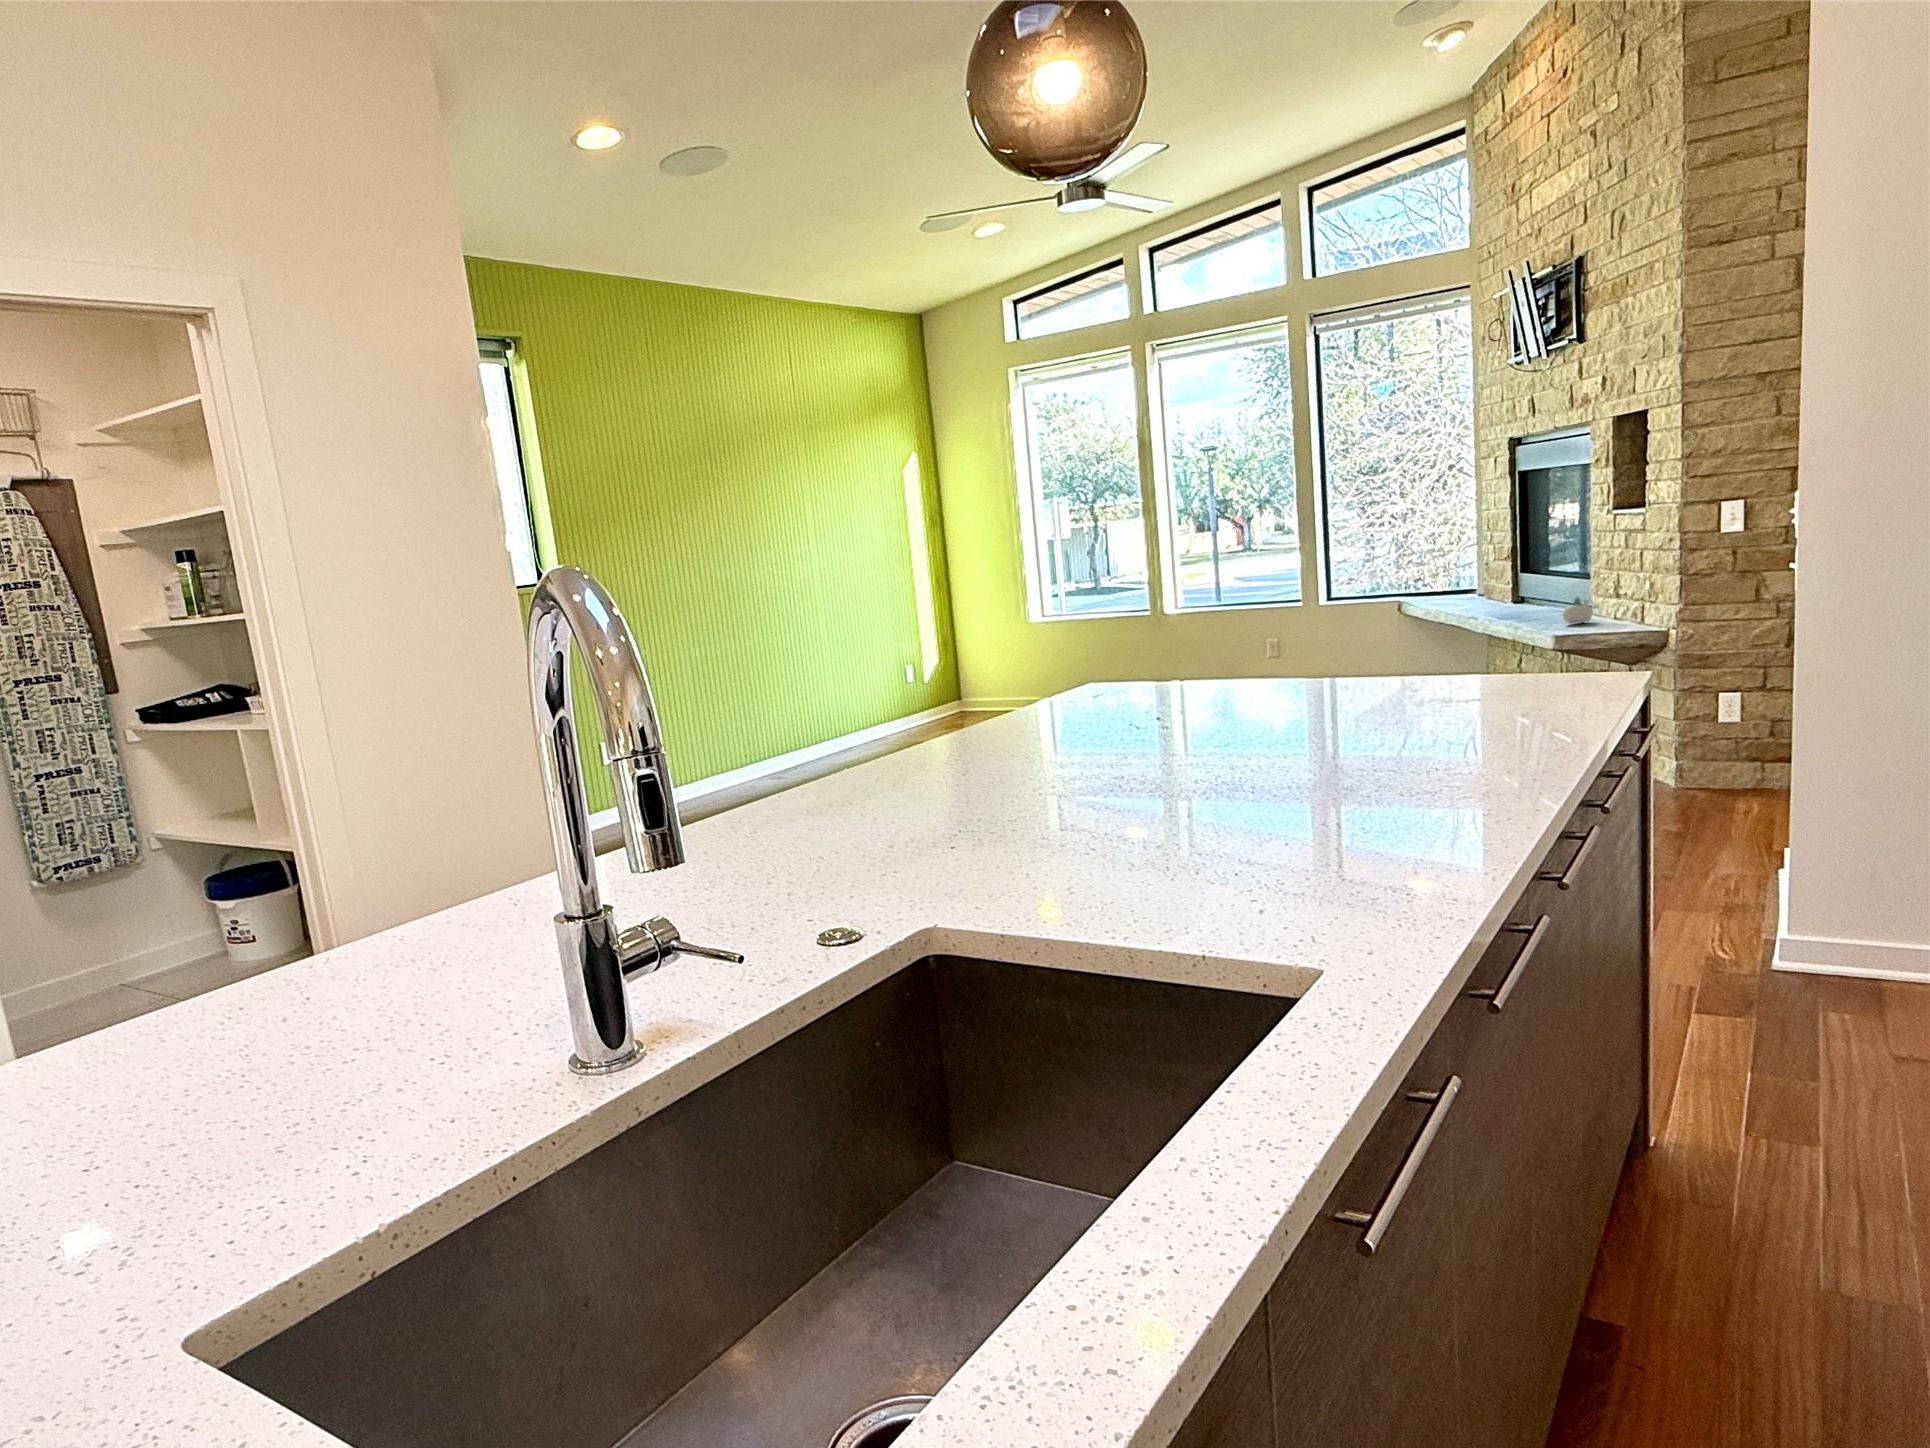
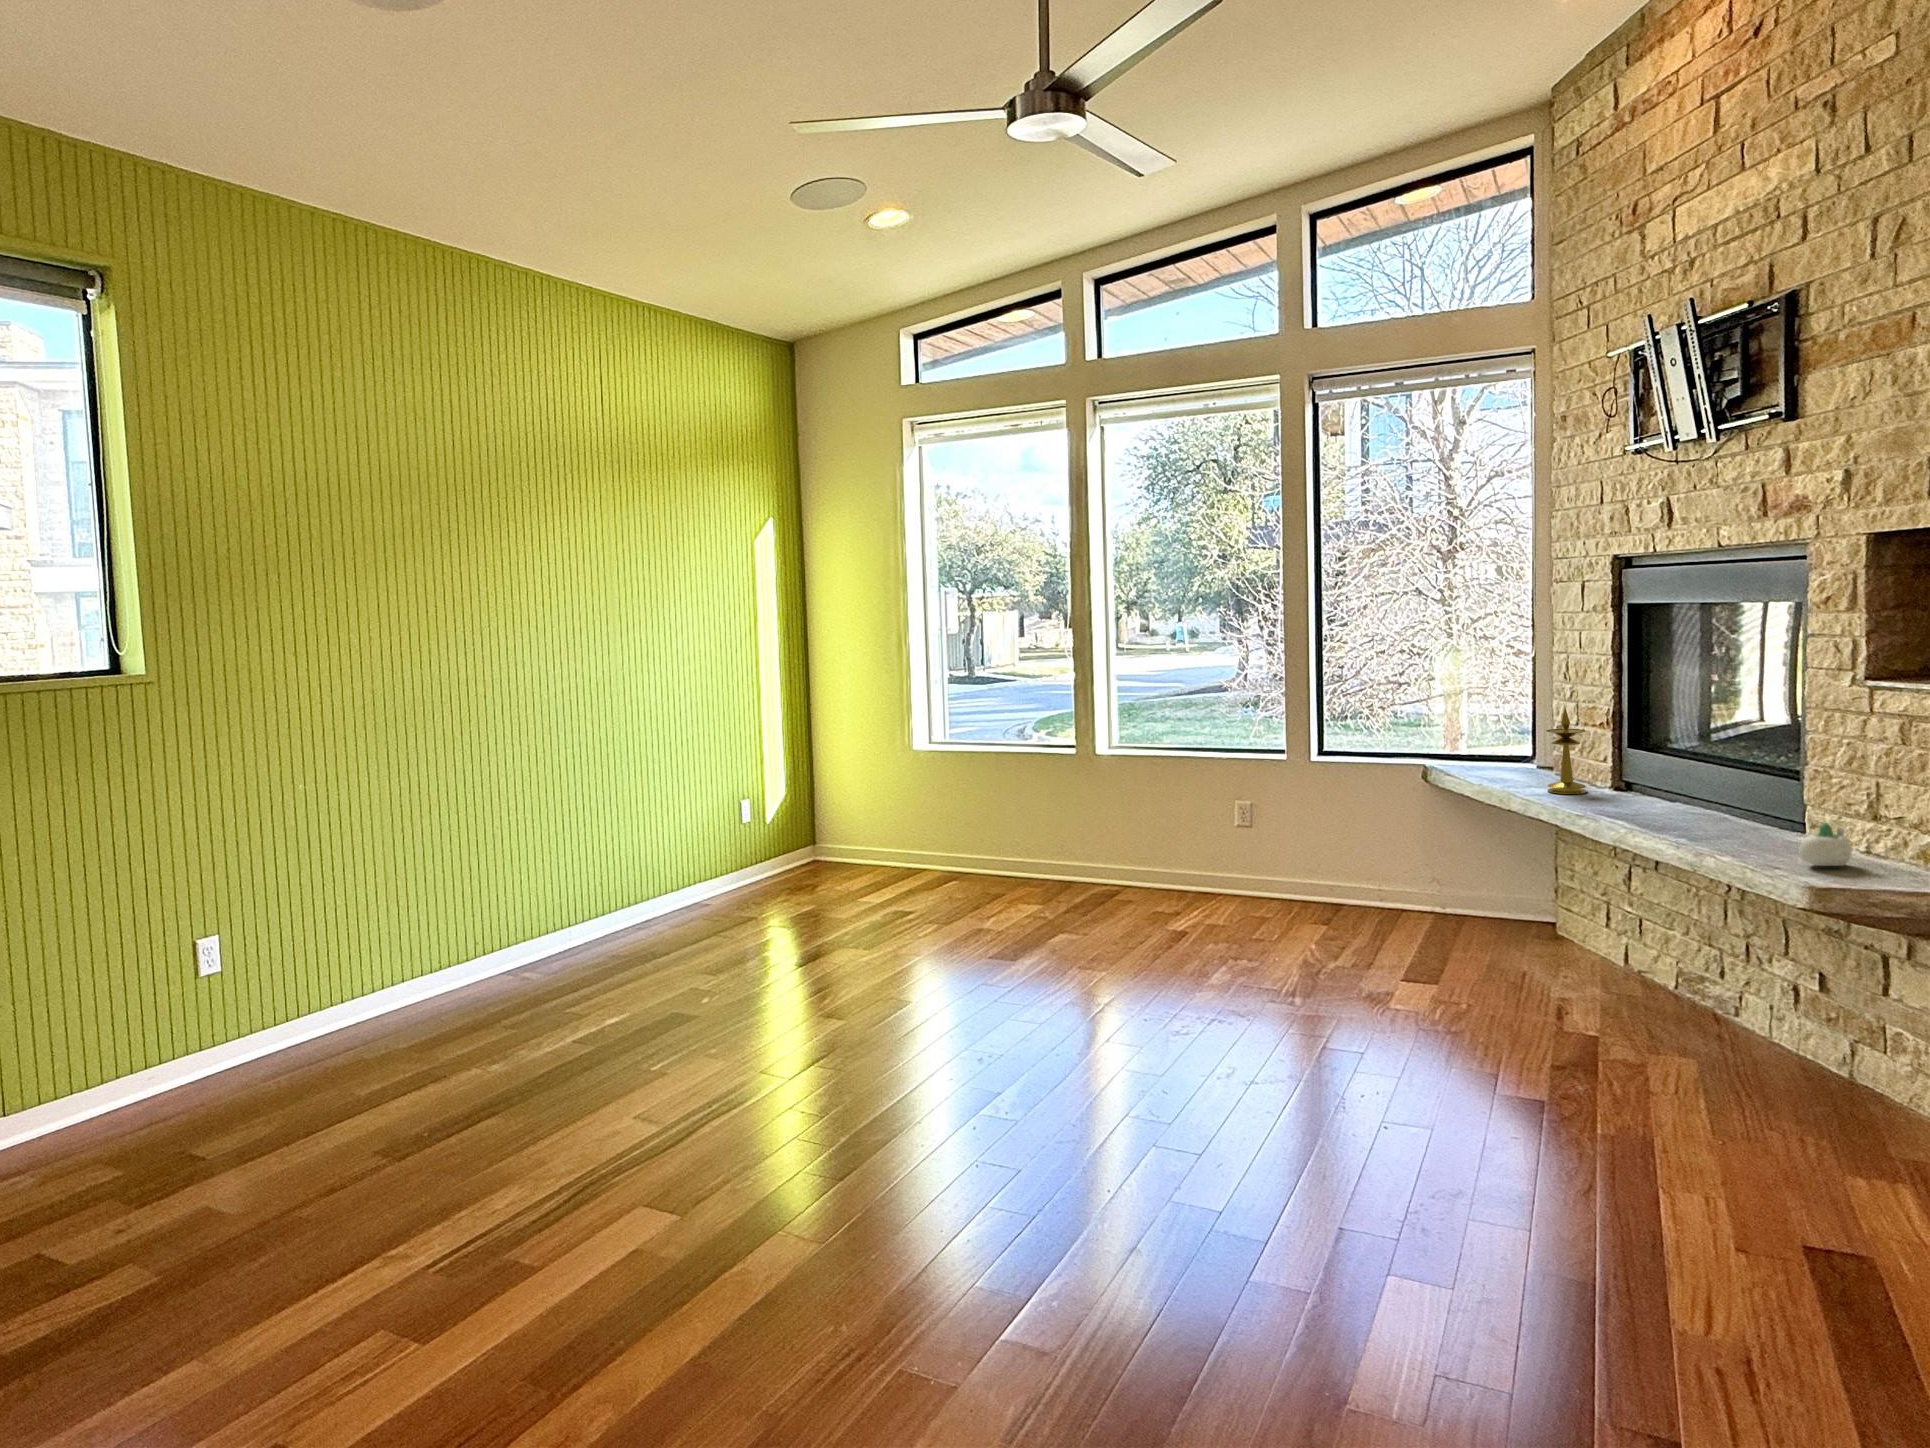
candlestick: none [1463,548,1490,608] -> present [1546,709,1587,794]

